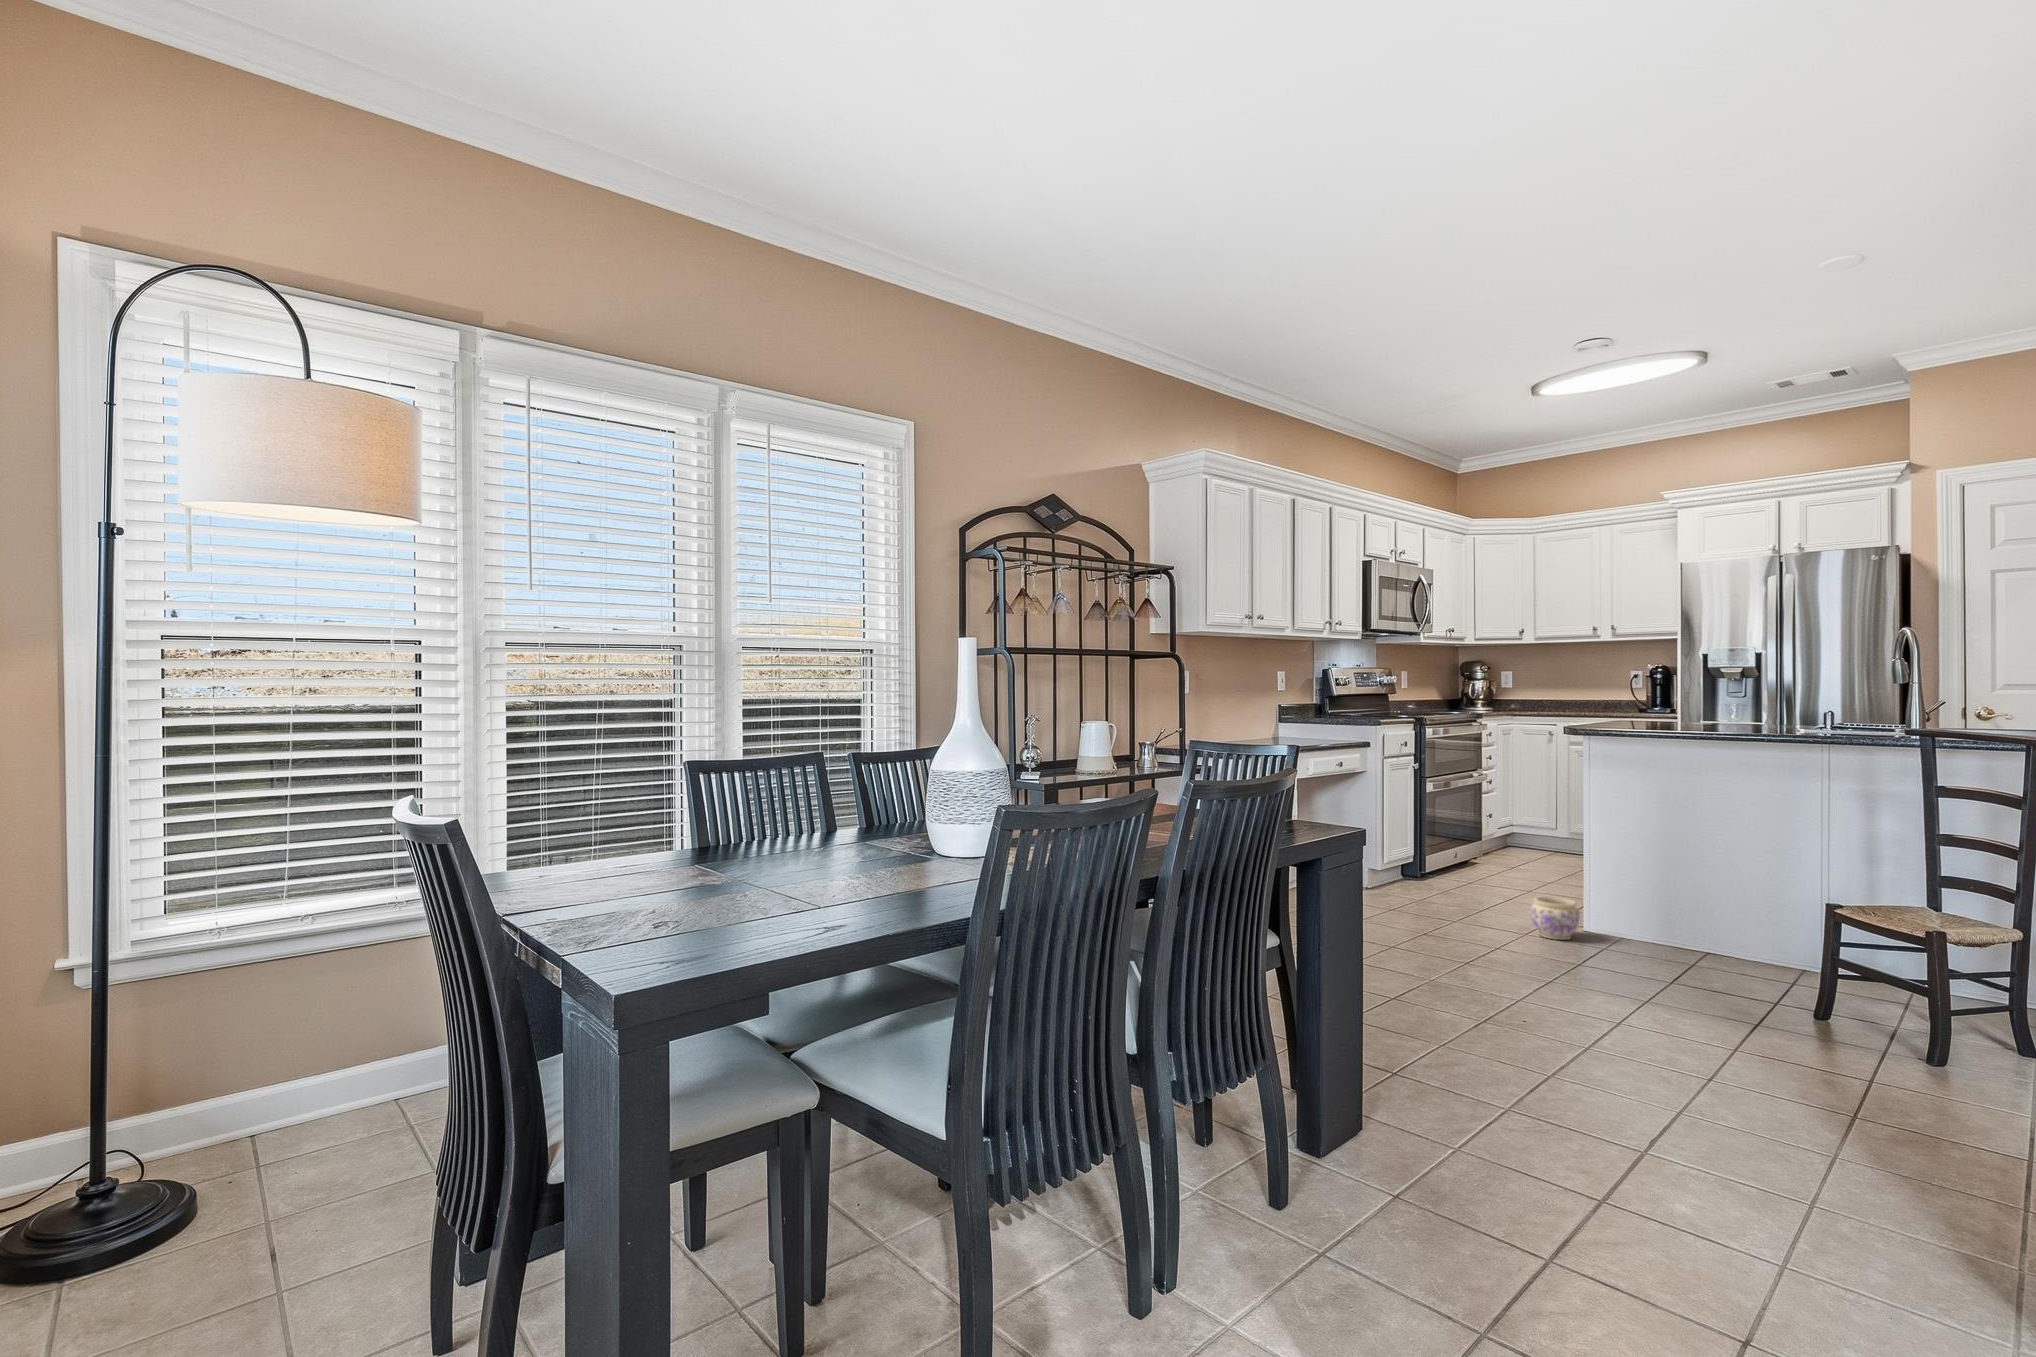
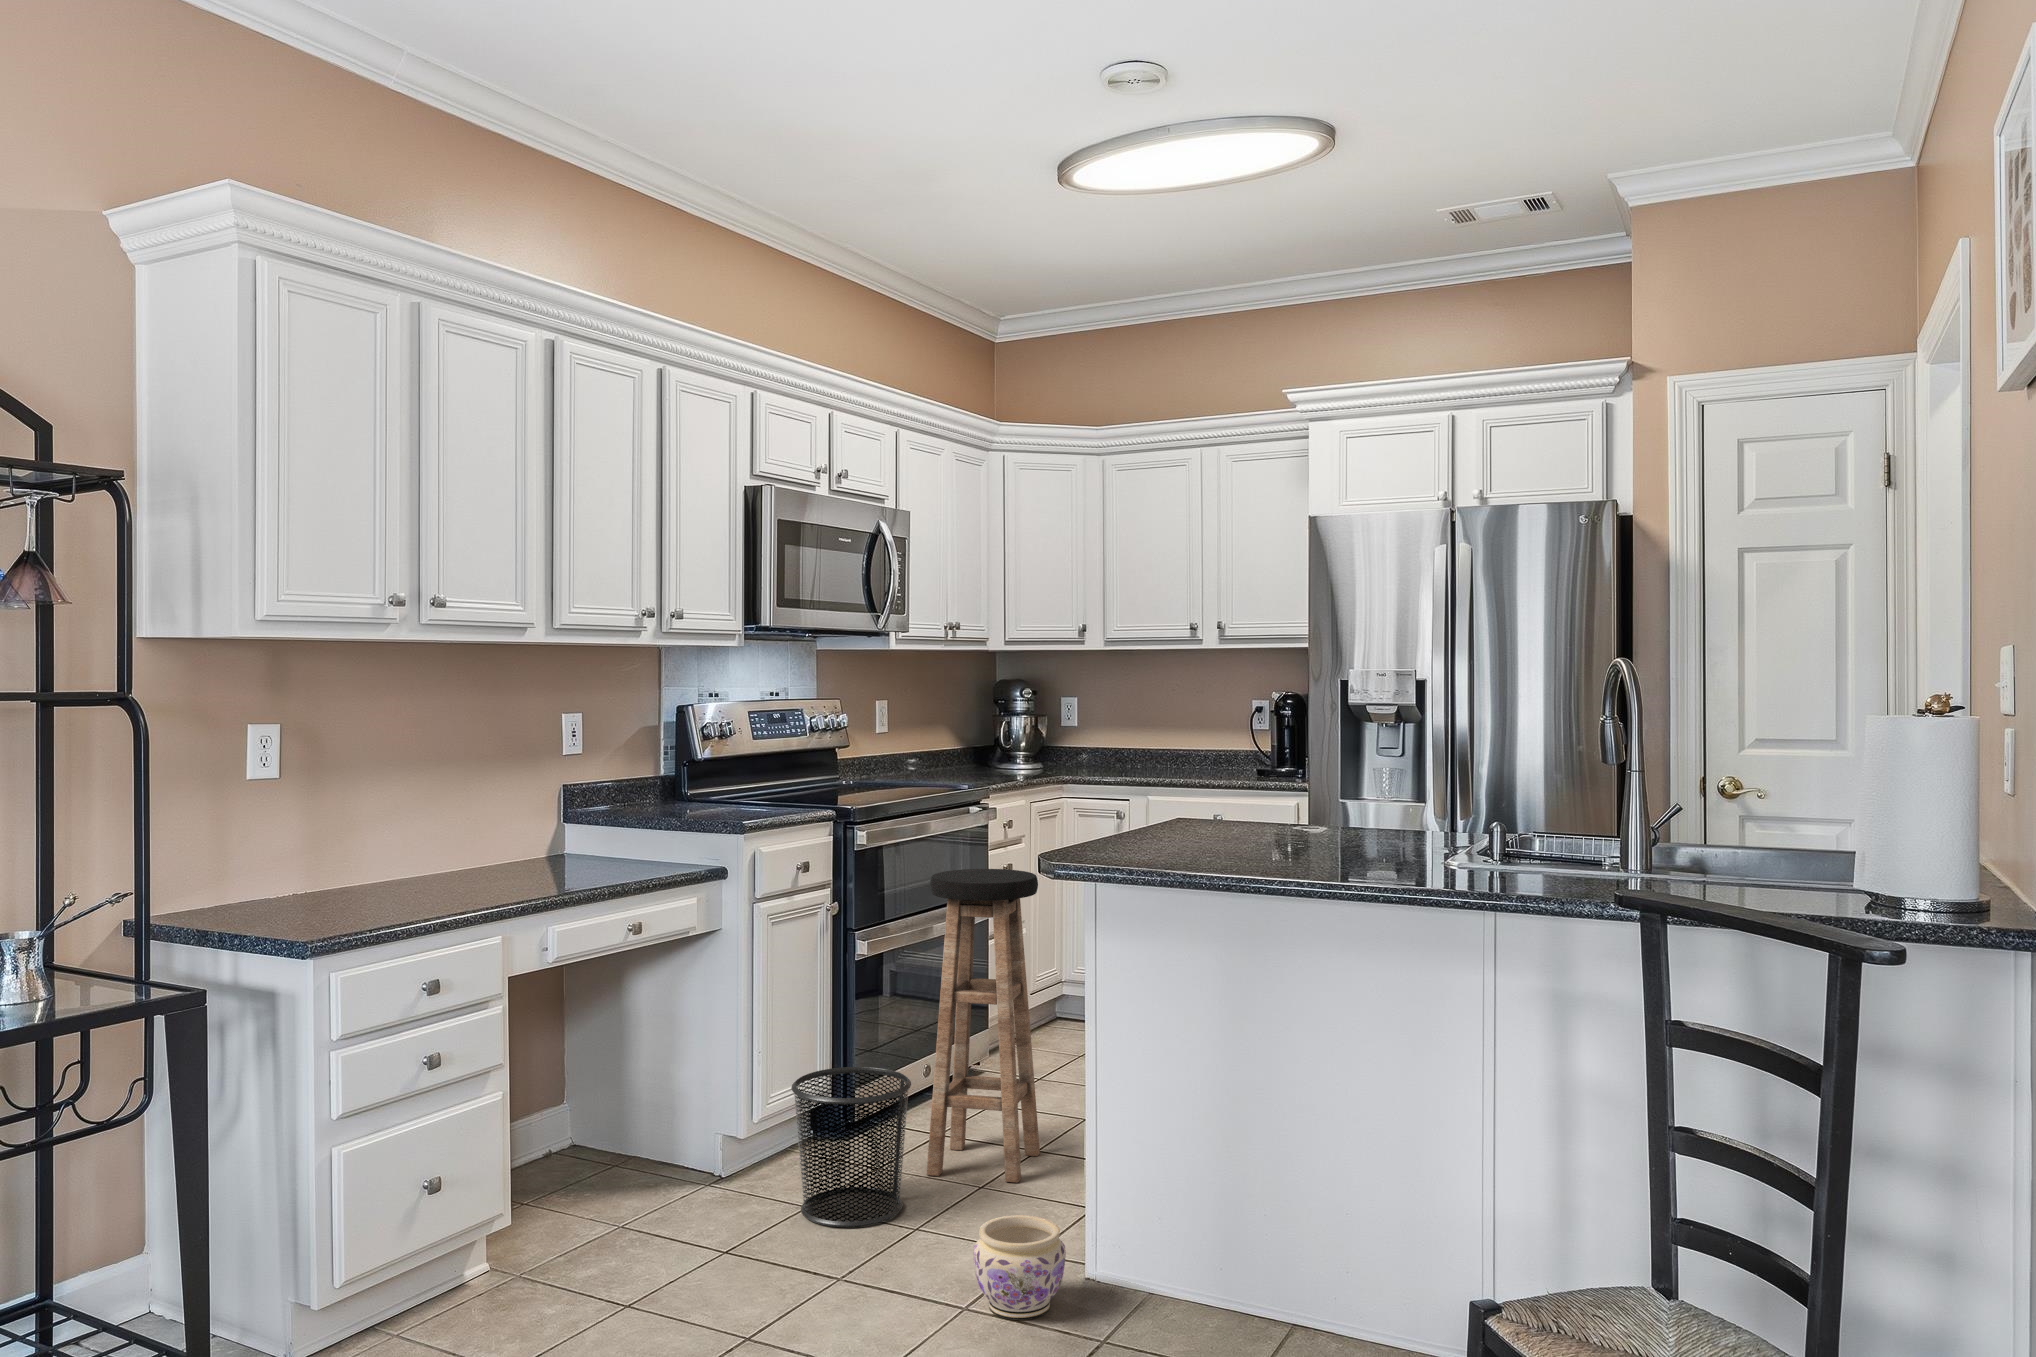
bar stool: none [1475,747,1535,900] -> present [927,869,1040,1183]
trash can: none [1414,837,1476,907] -> present [791,1067,911,1227]

